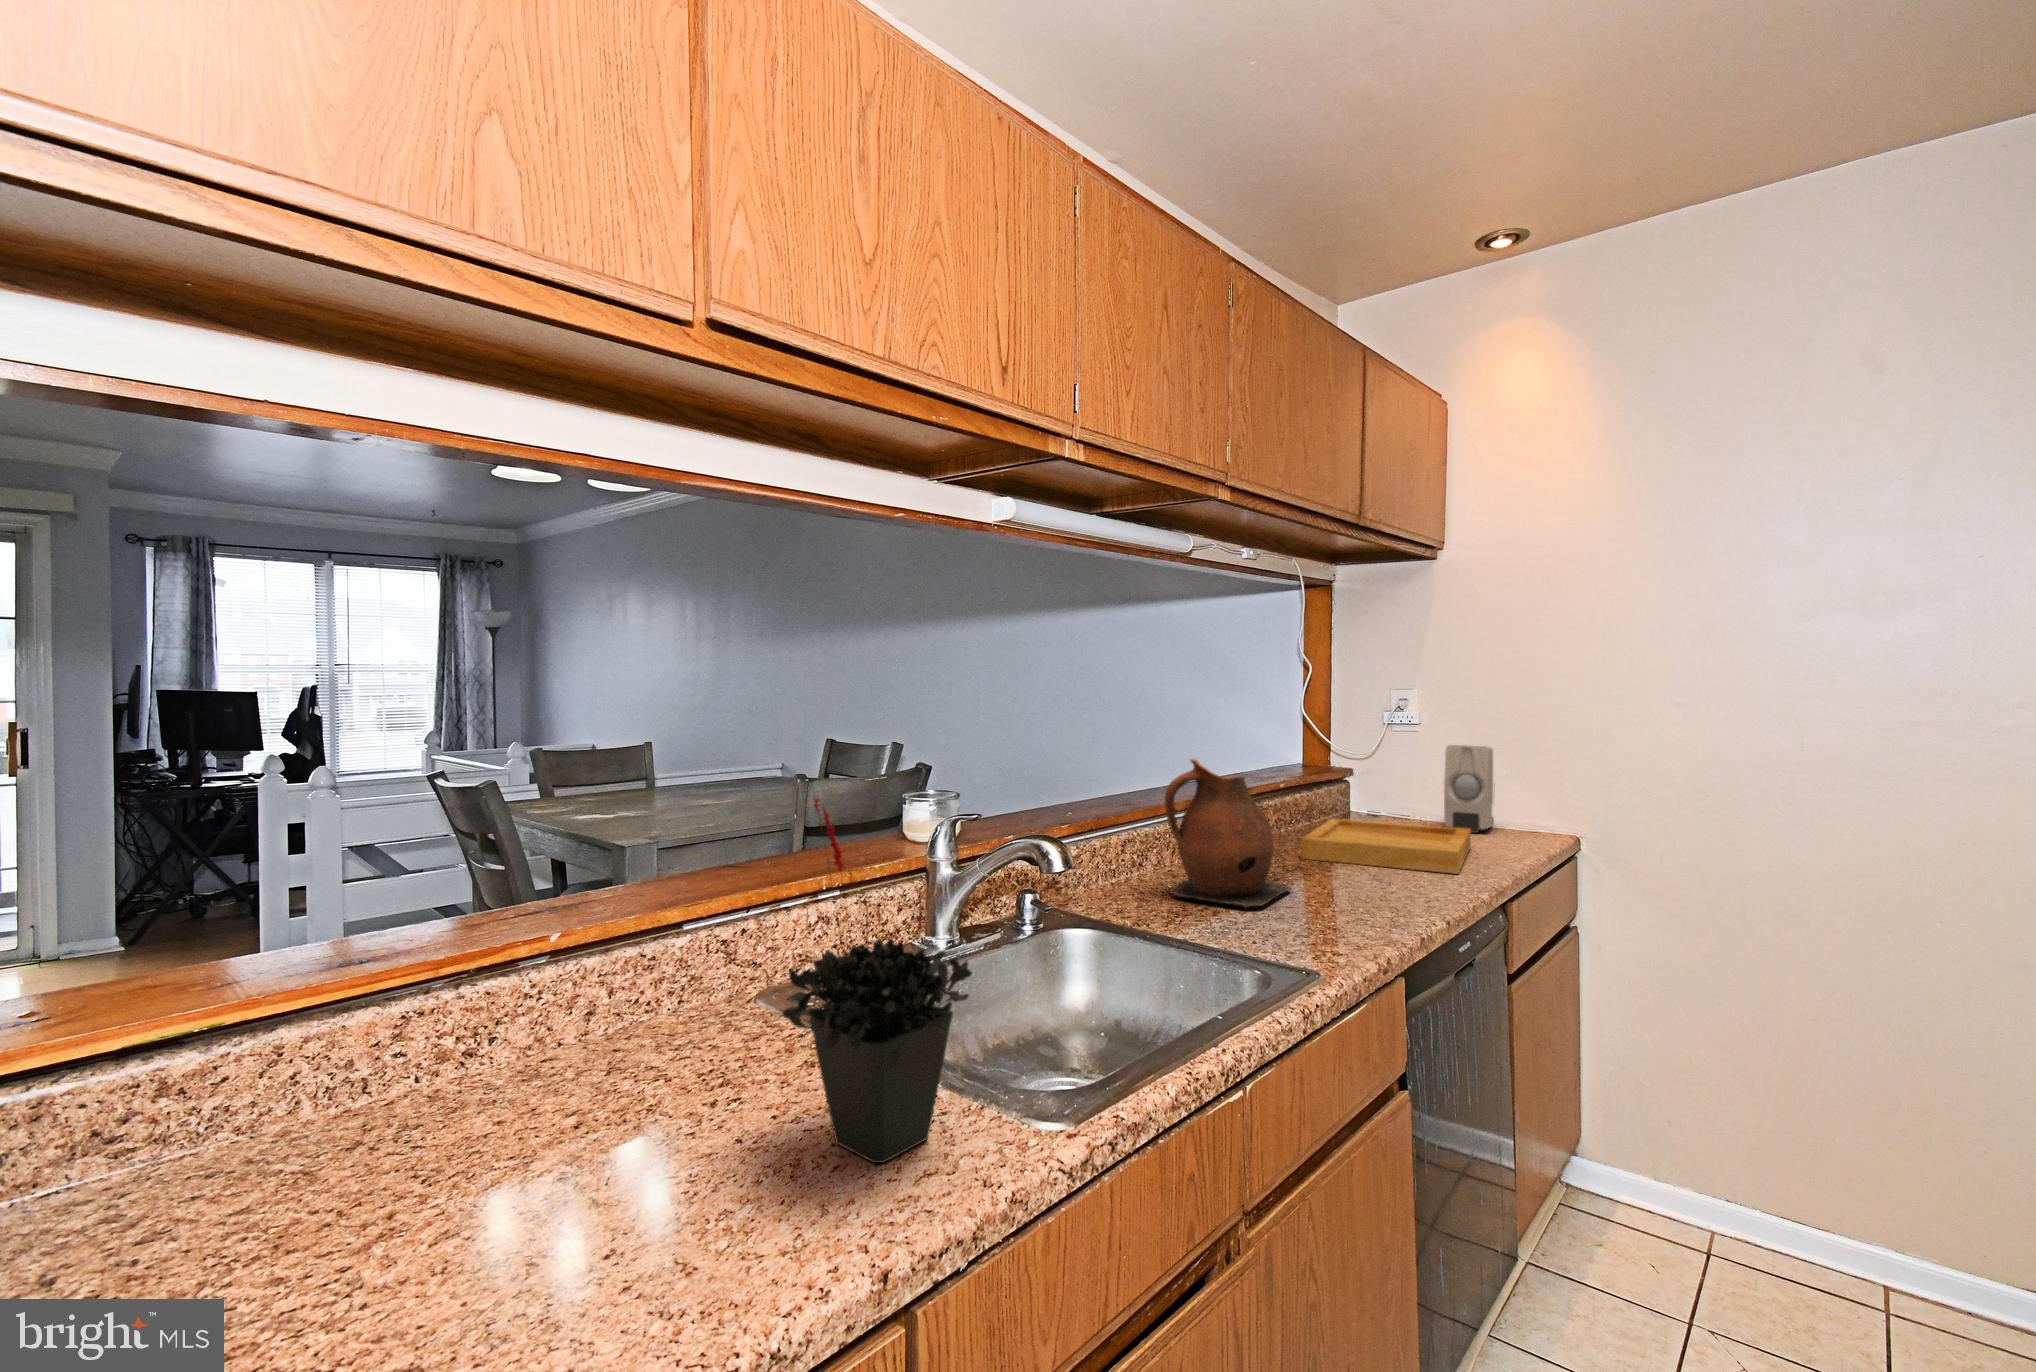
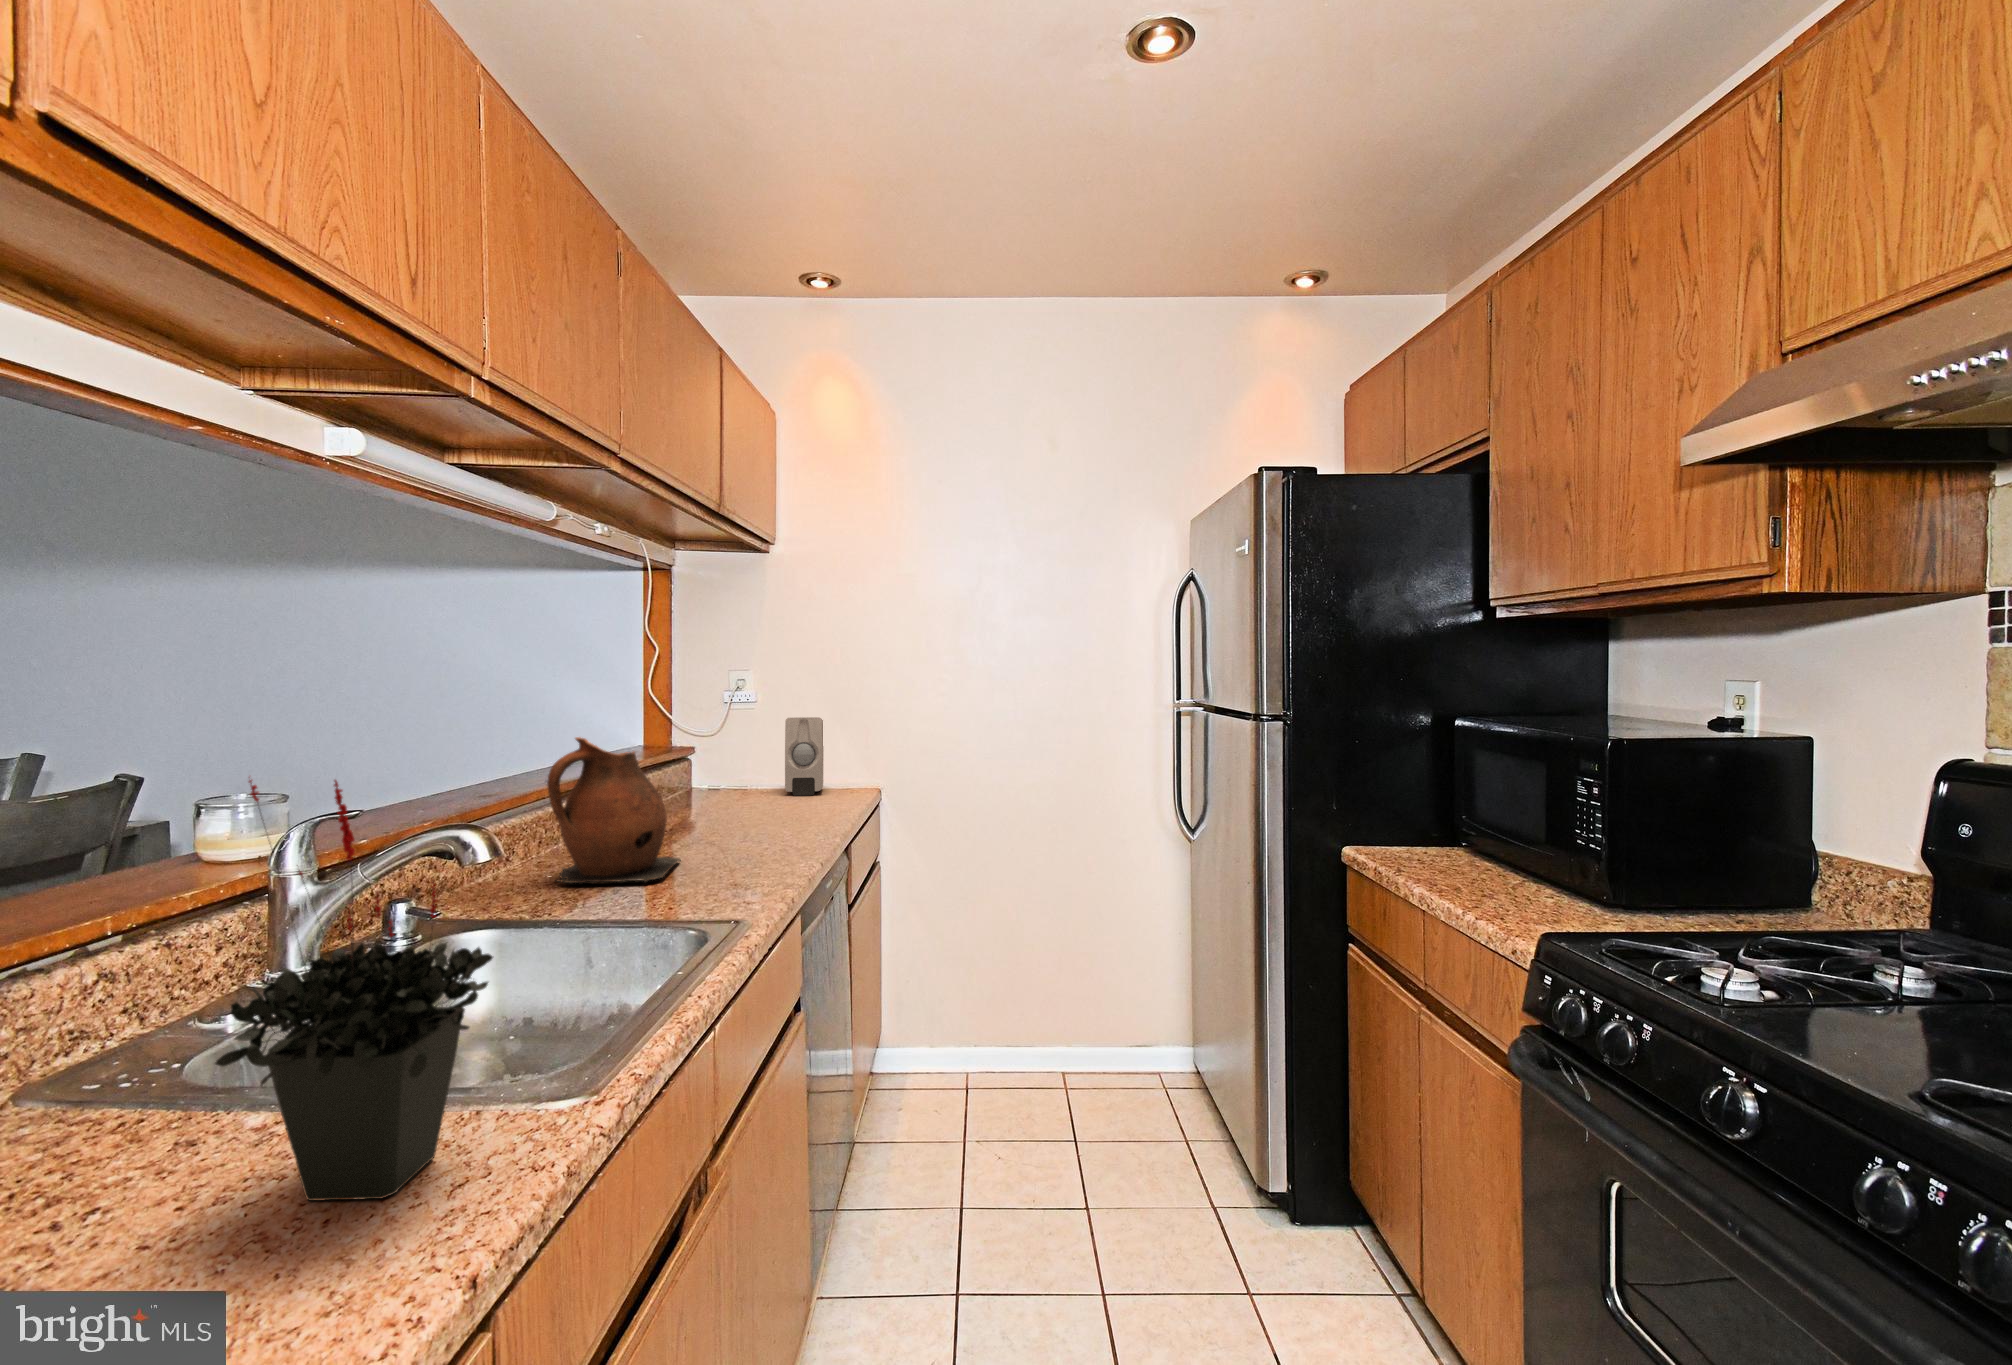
tray: present [1302,819,1471,874] -> none [672,790,816,834]

